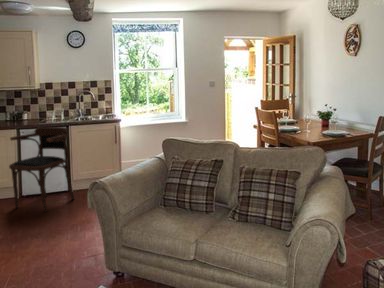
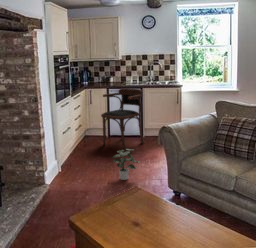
potted plant: none [21,214,65,260] -> present [112,149,139,180]

